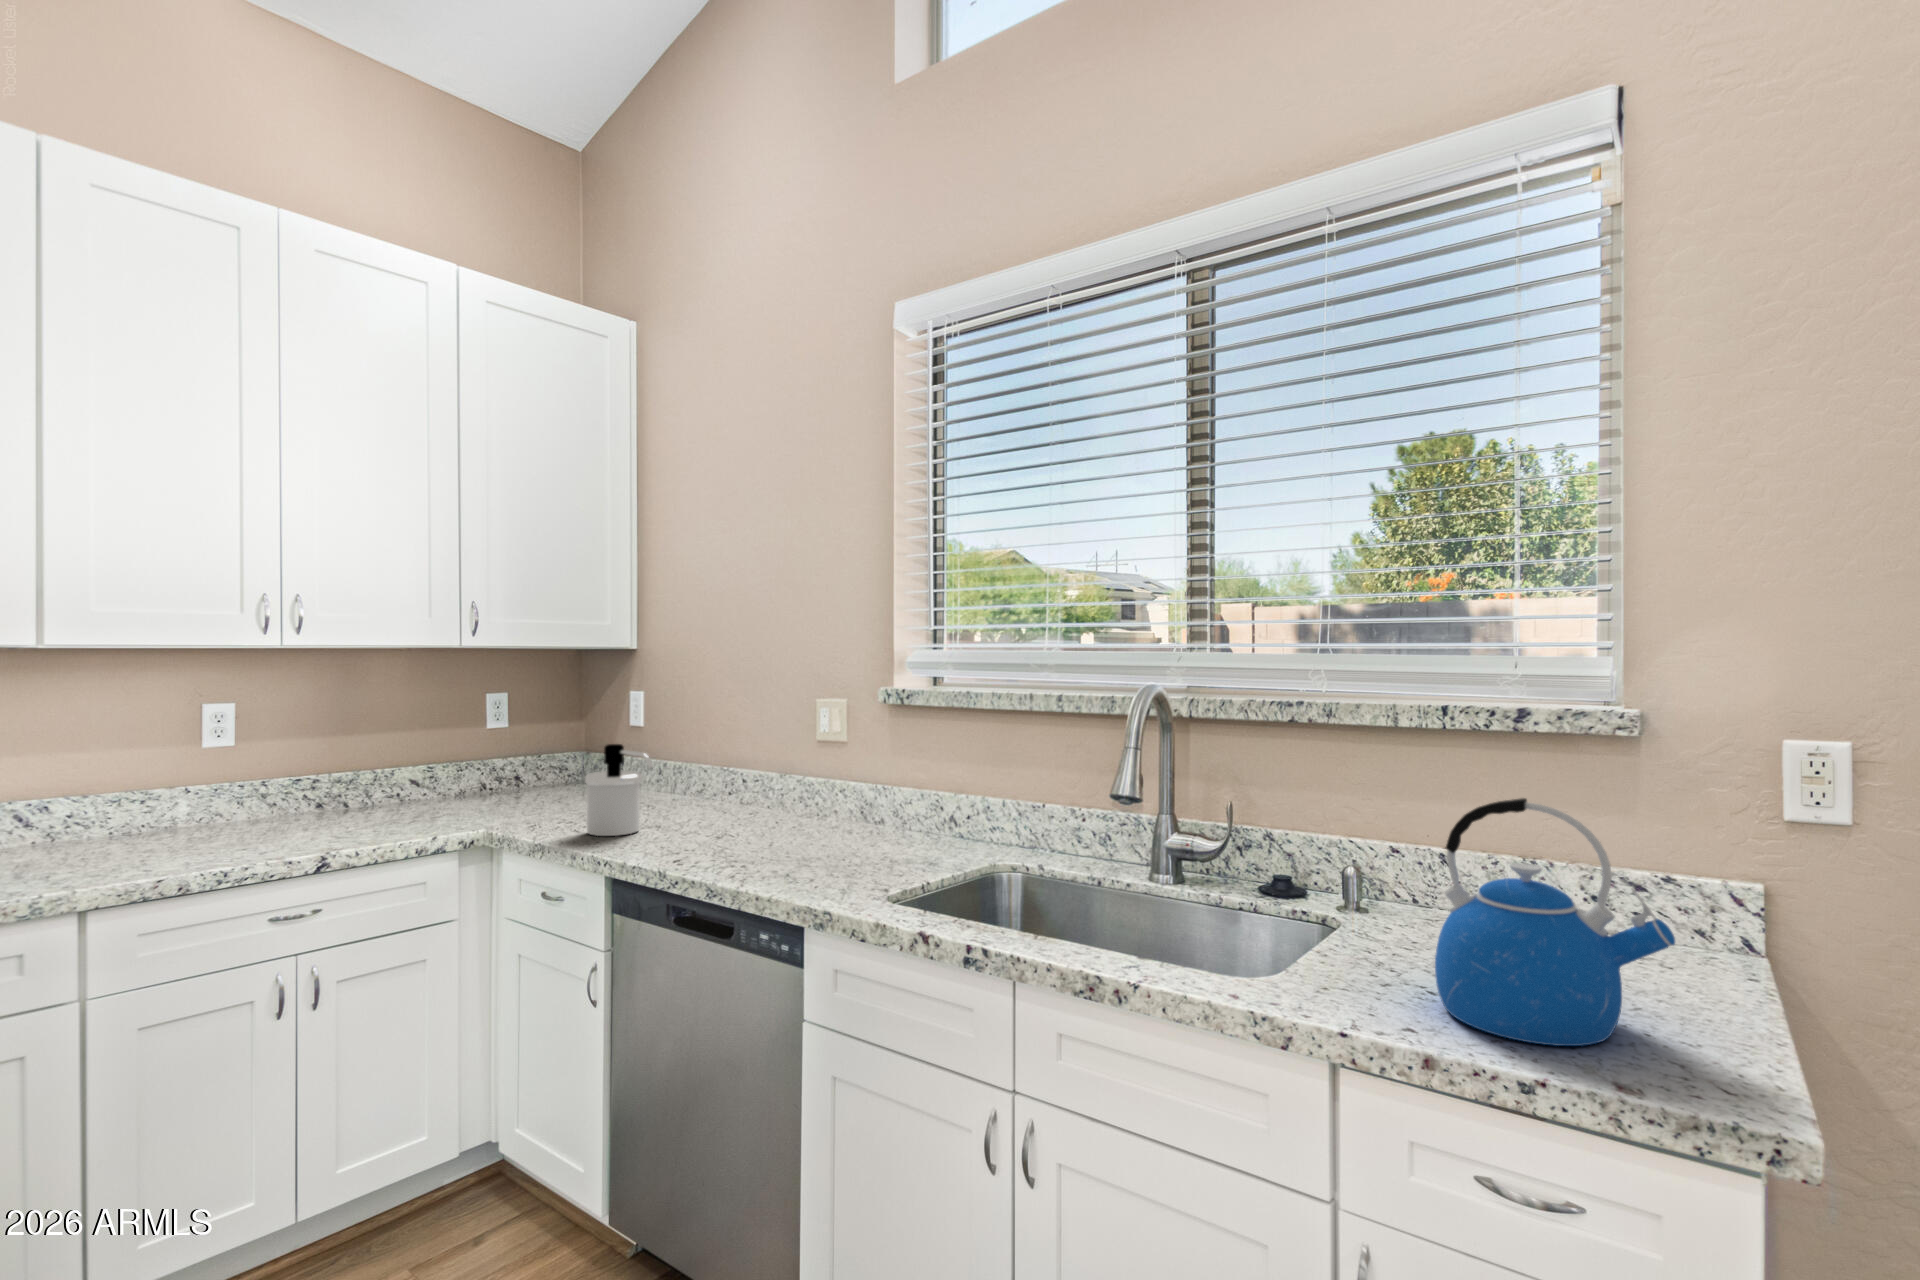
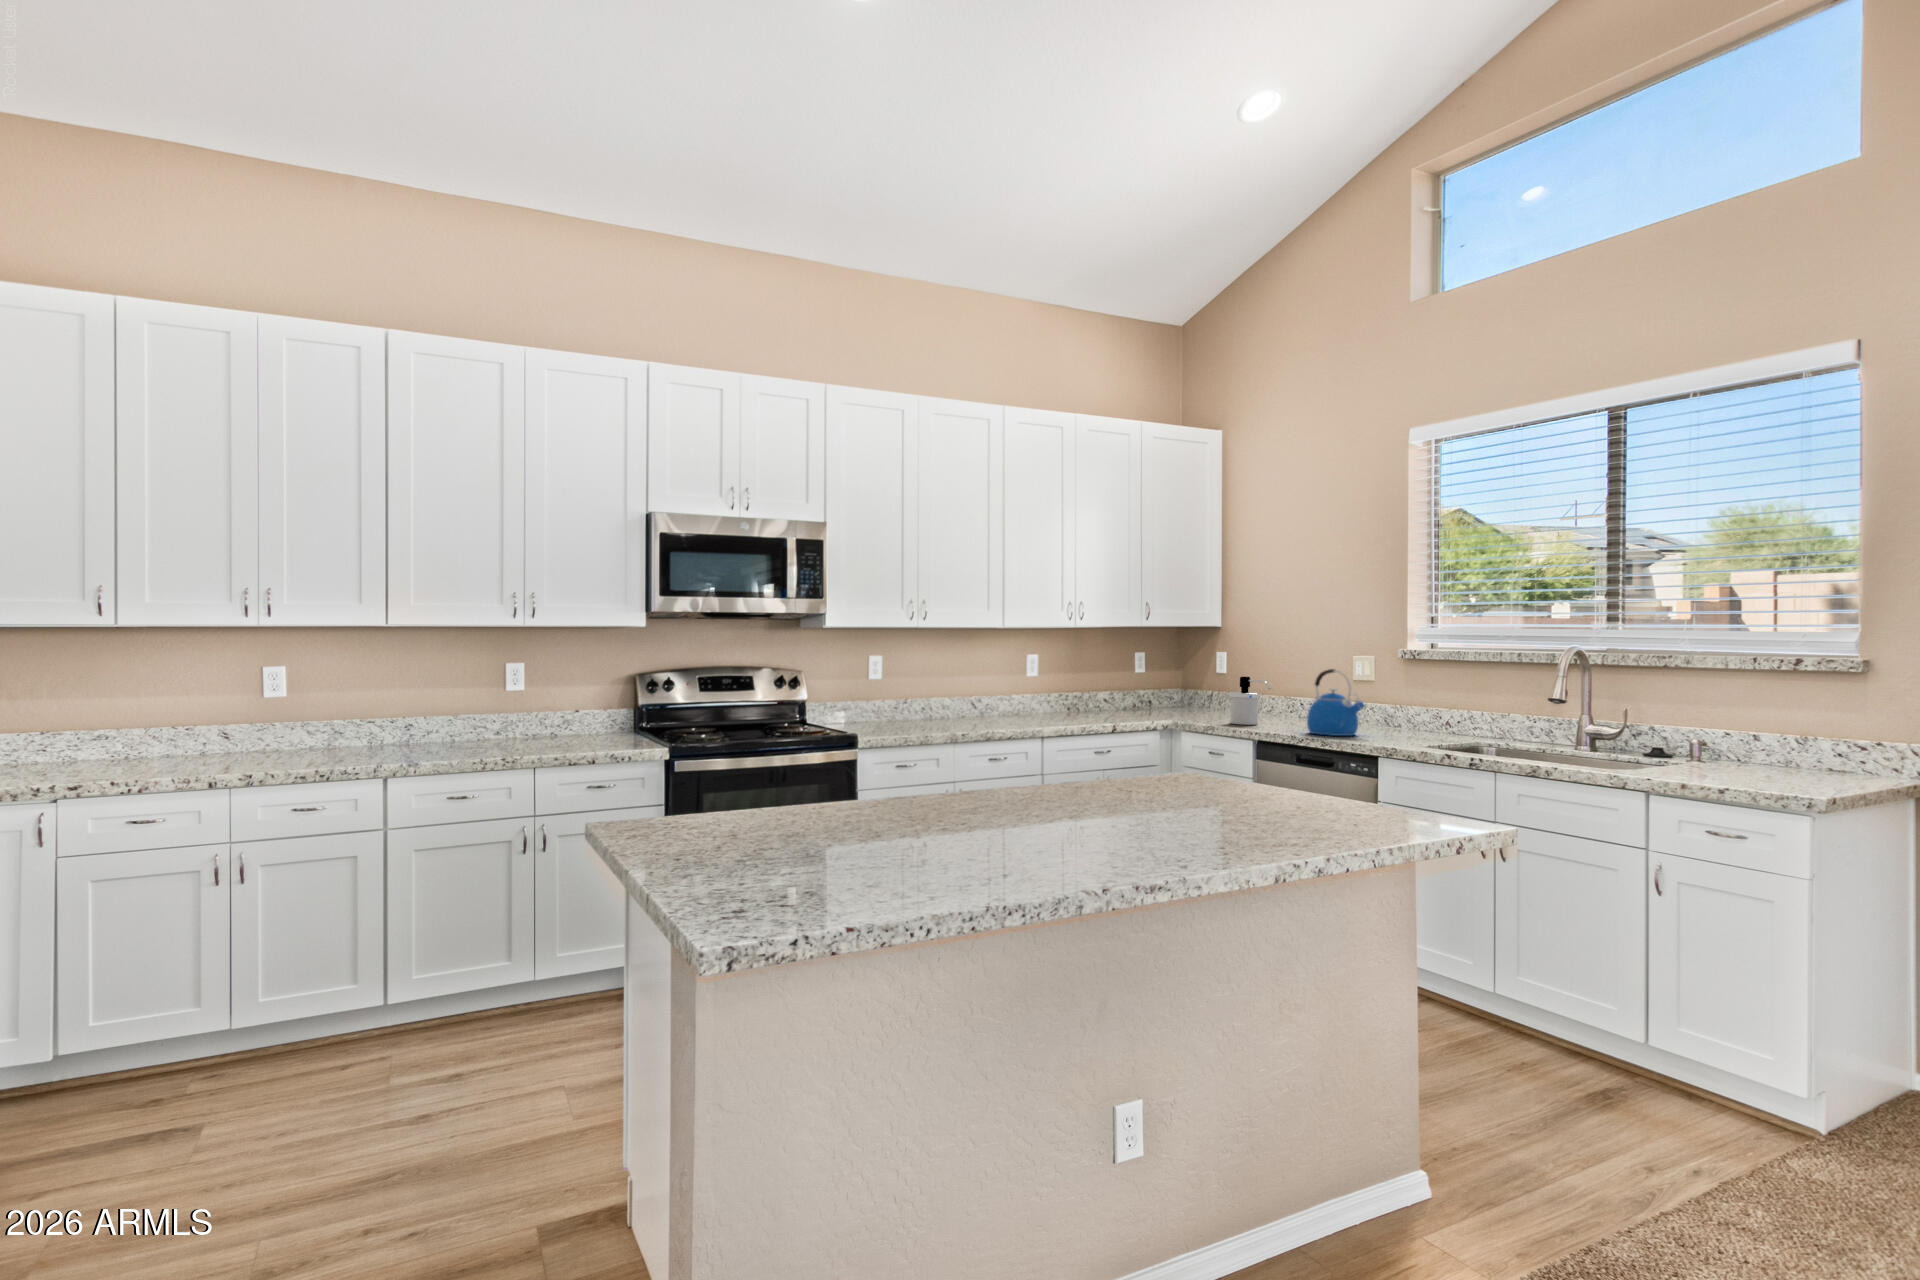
kettle: present [1435,798,1675,1046] -> present [1307,669,1364,736]

